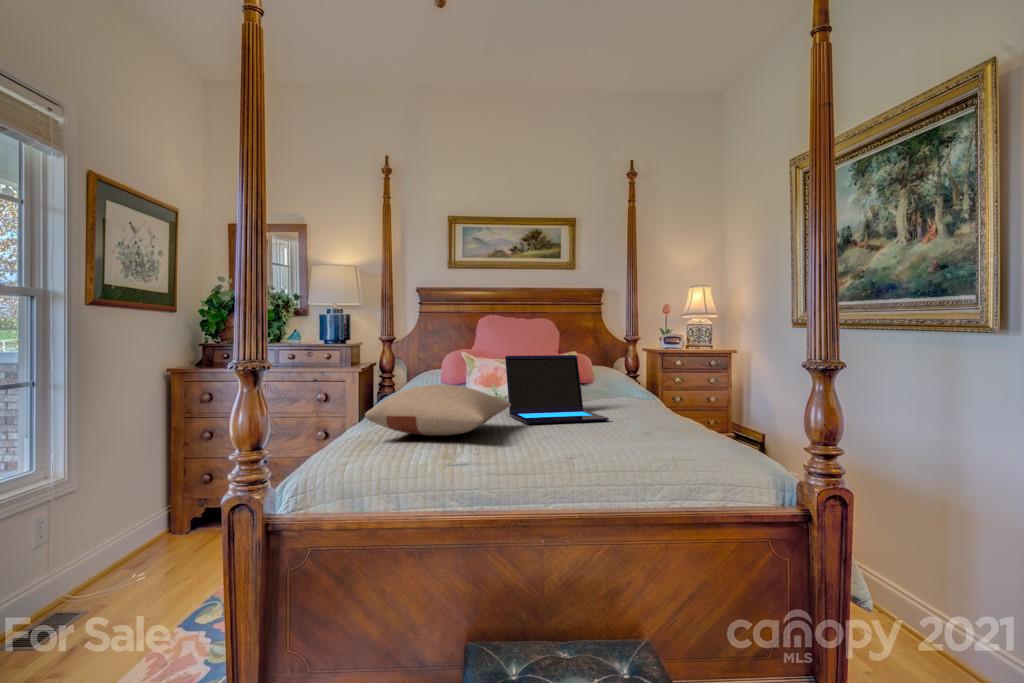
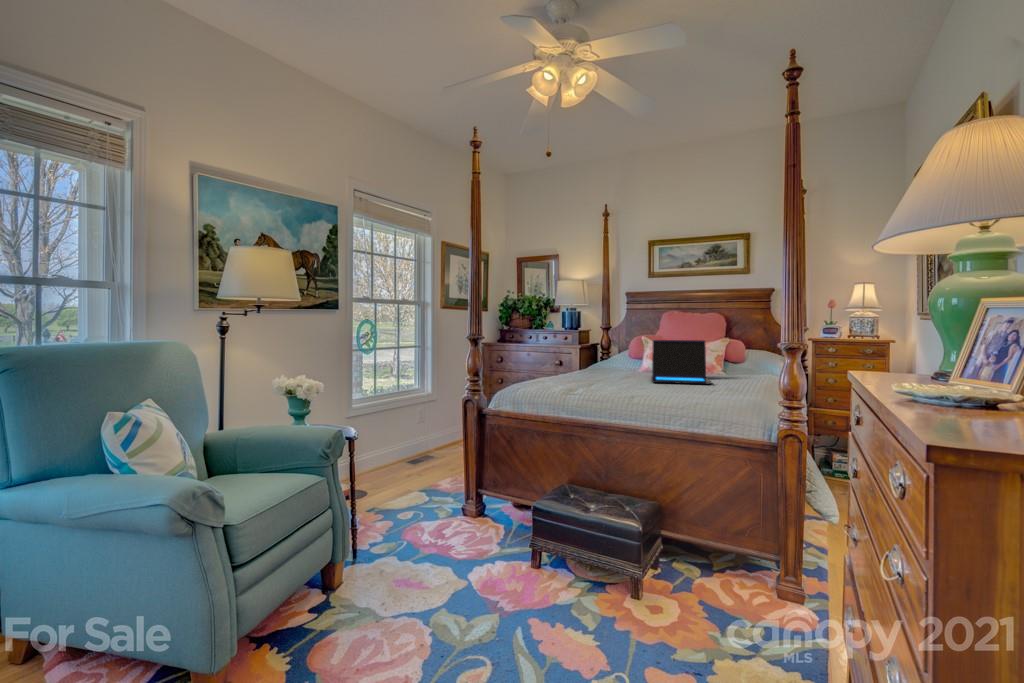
pillow: present [365,385,511,436] -> none [550,356,641,384]

